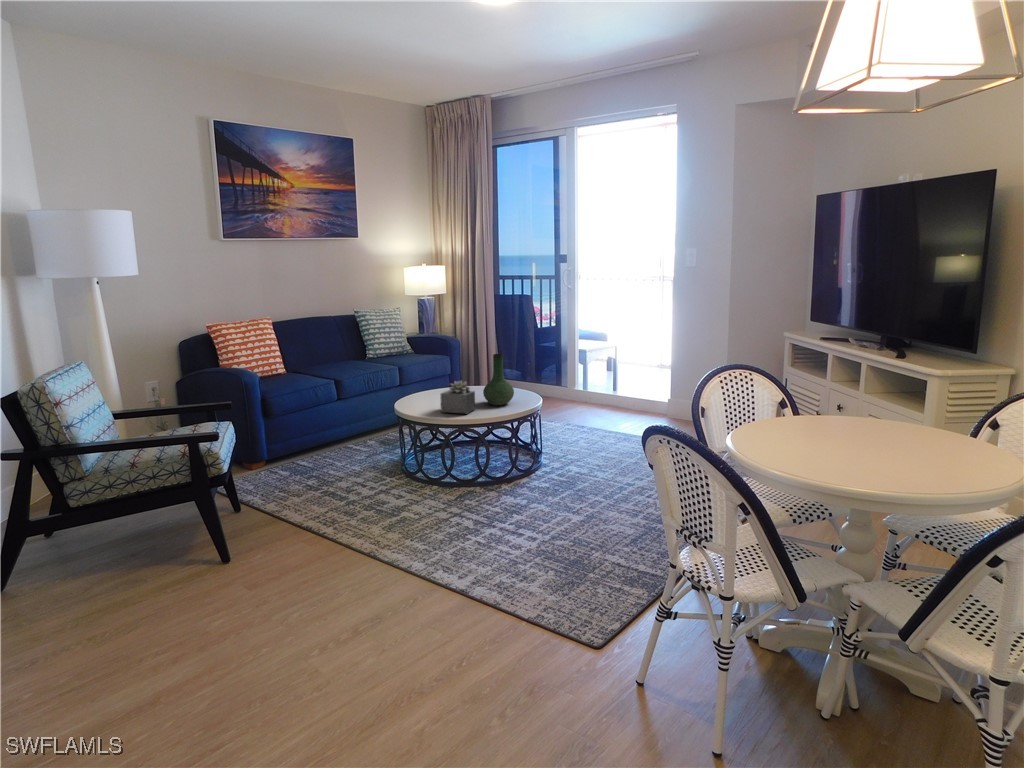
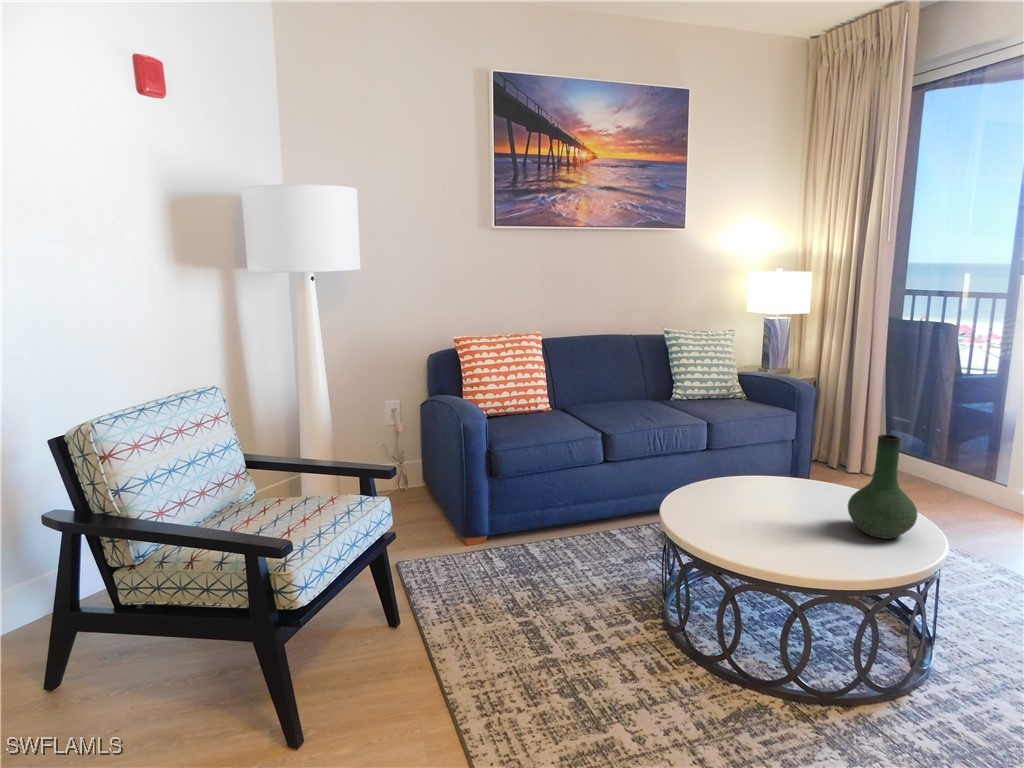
succulent plant: present [440,381,475,414] -> none [753,478,829,549]

